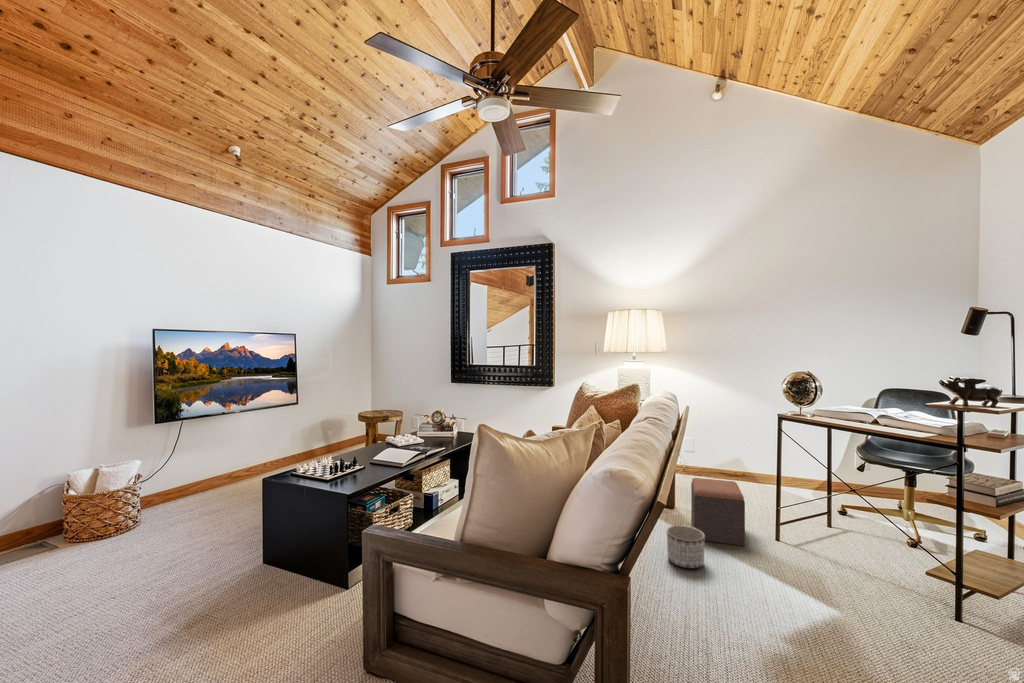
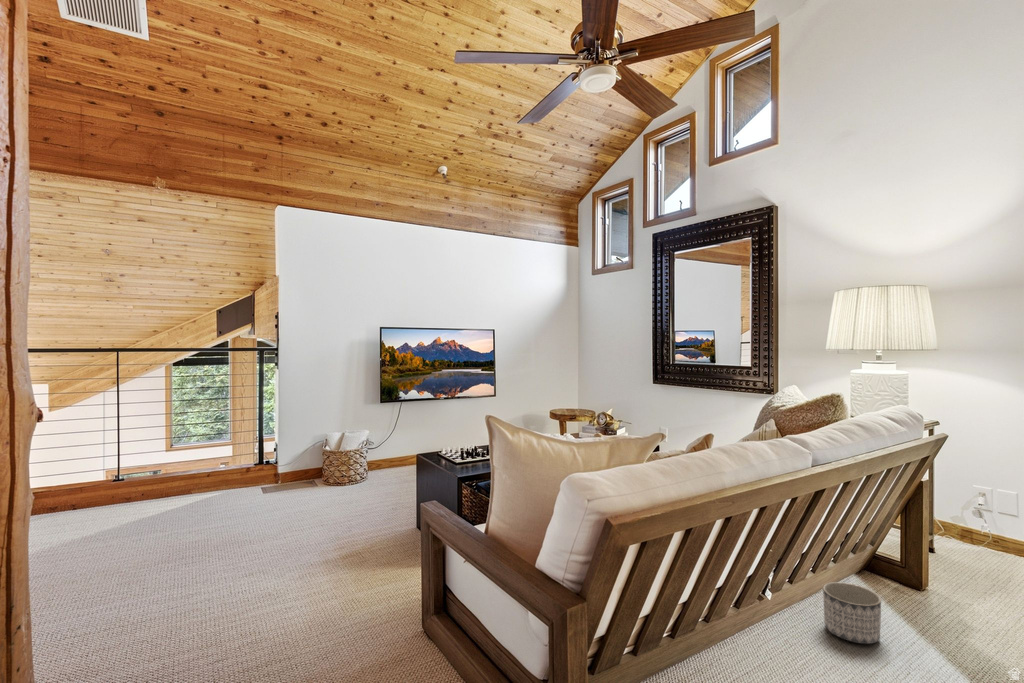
footstool: present [691,478,745,546] -> none [898,532,1002,646]

